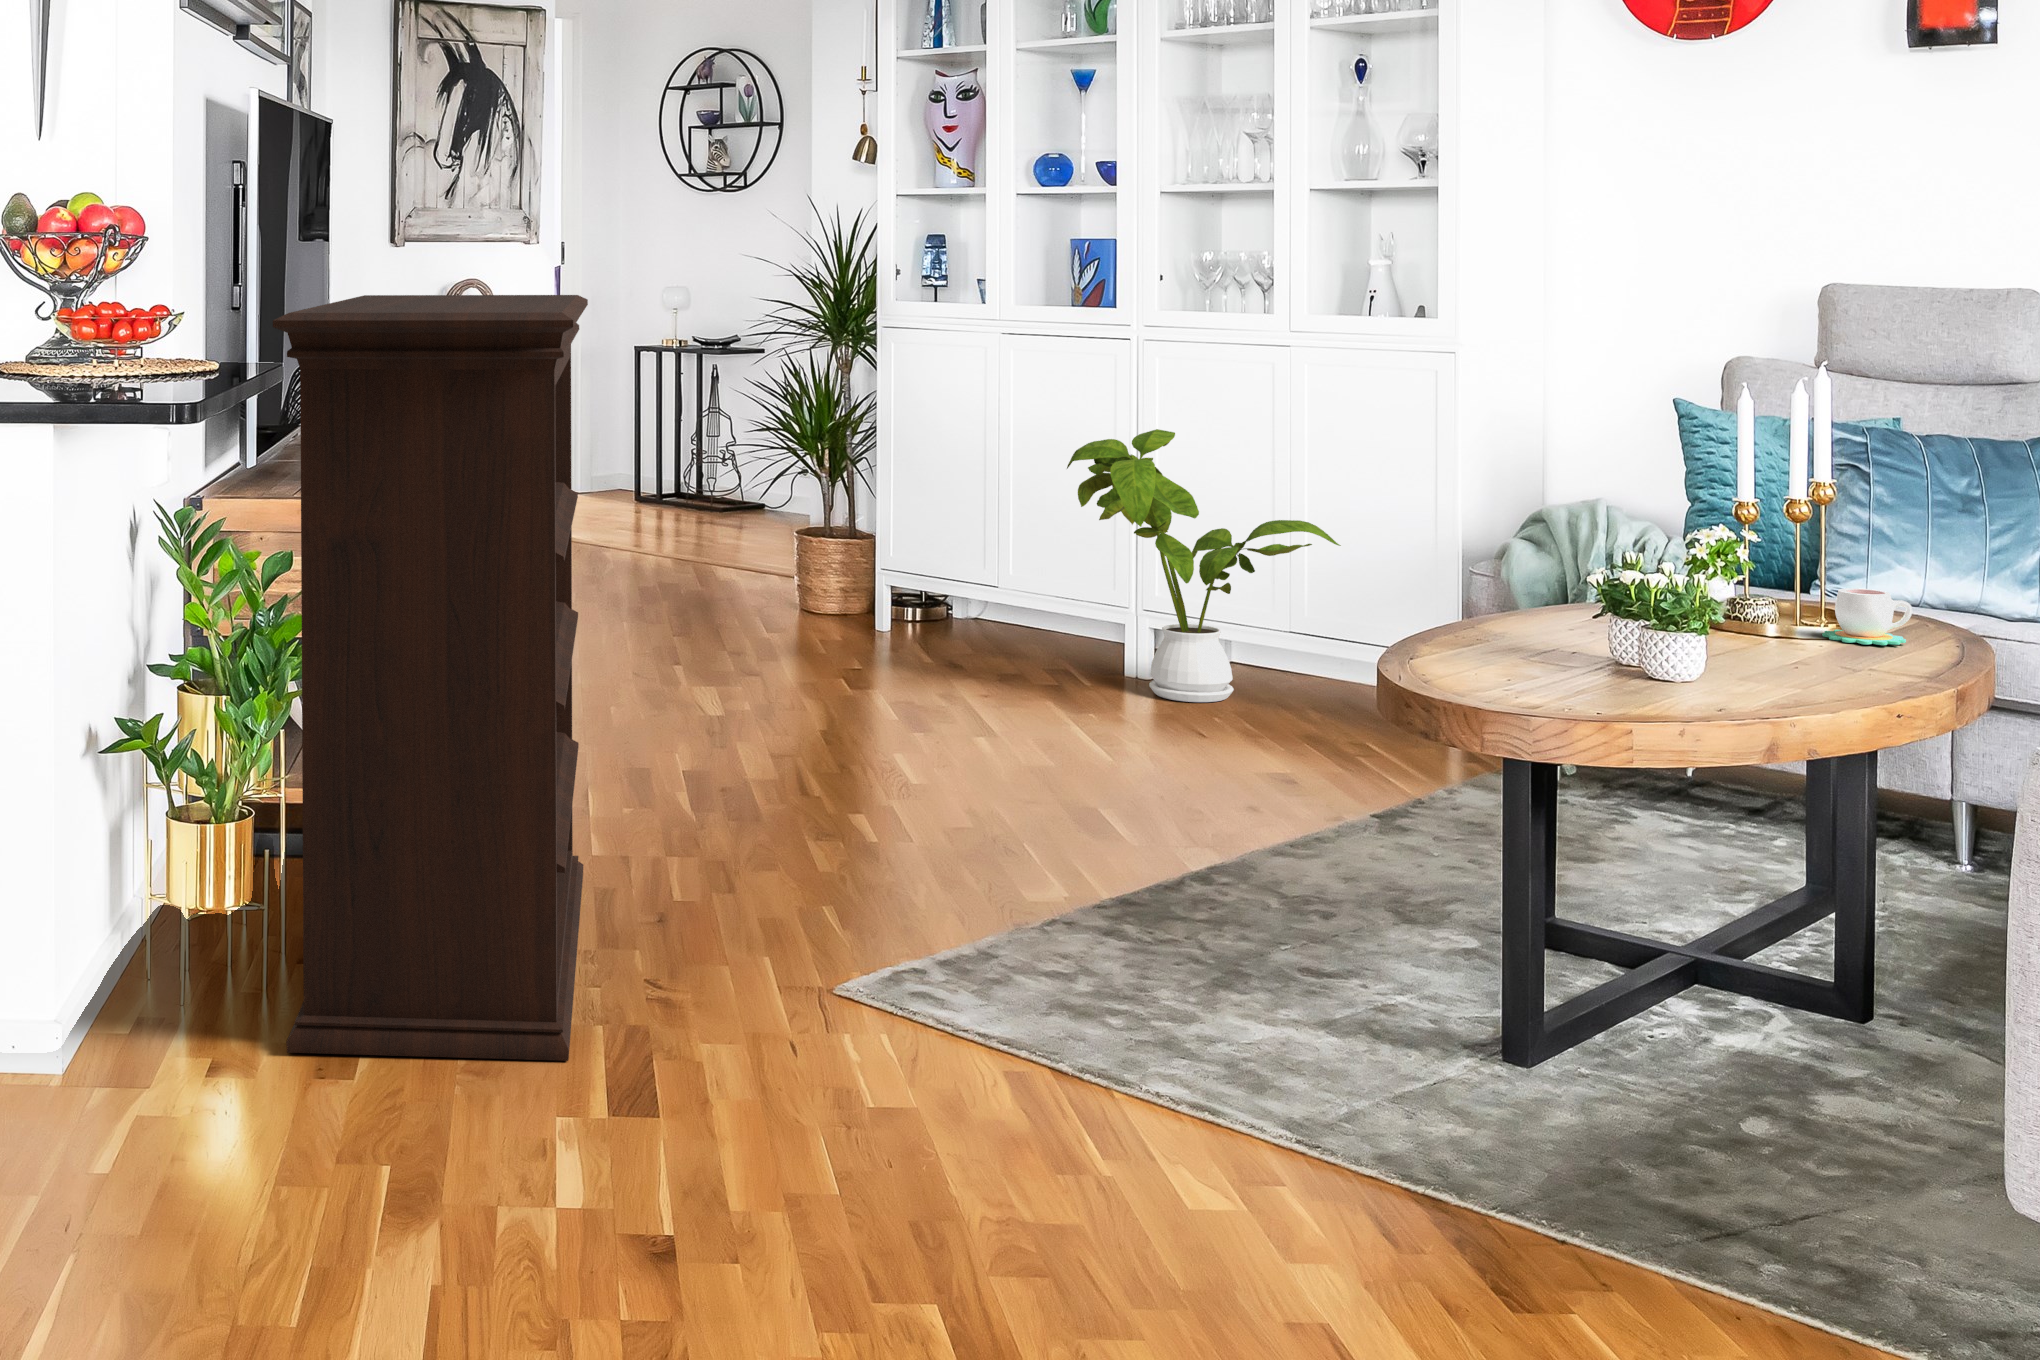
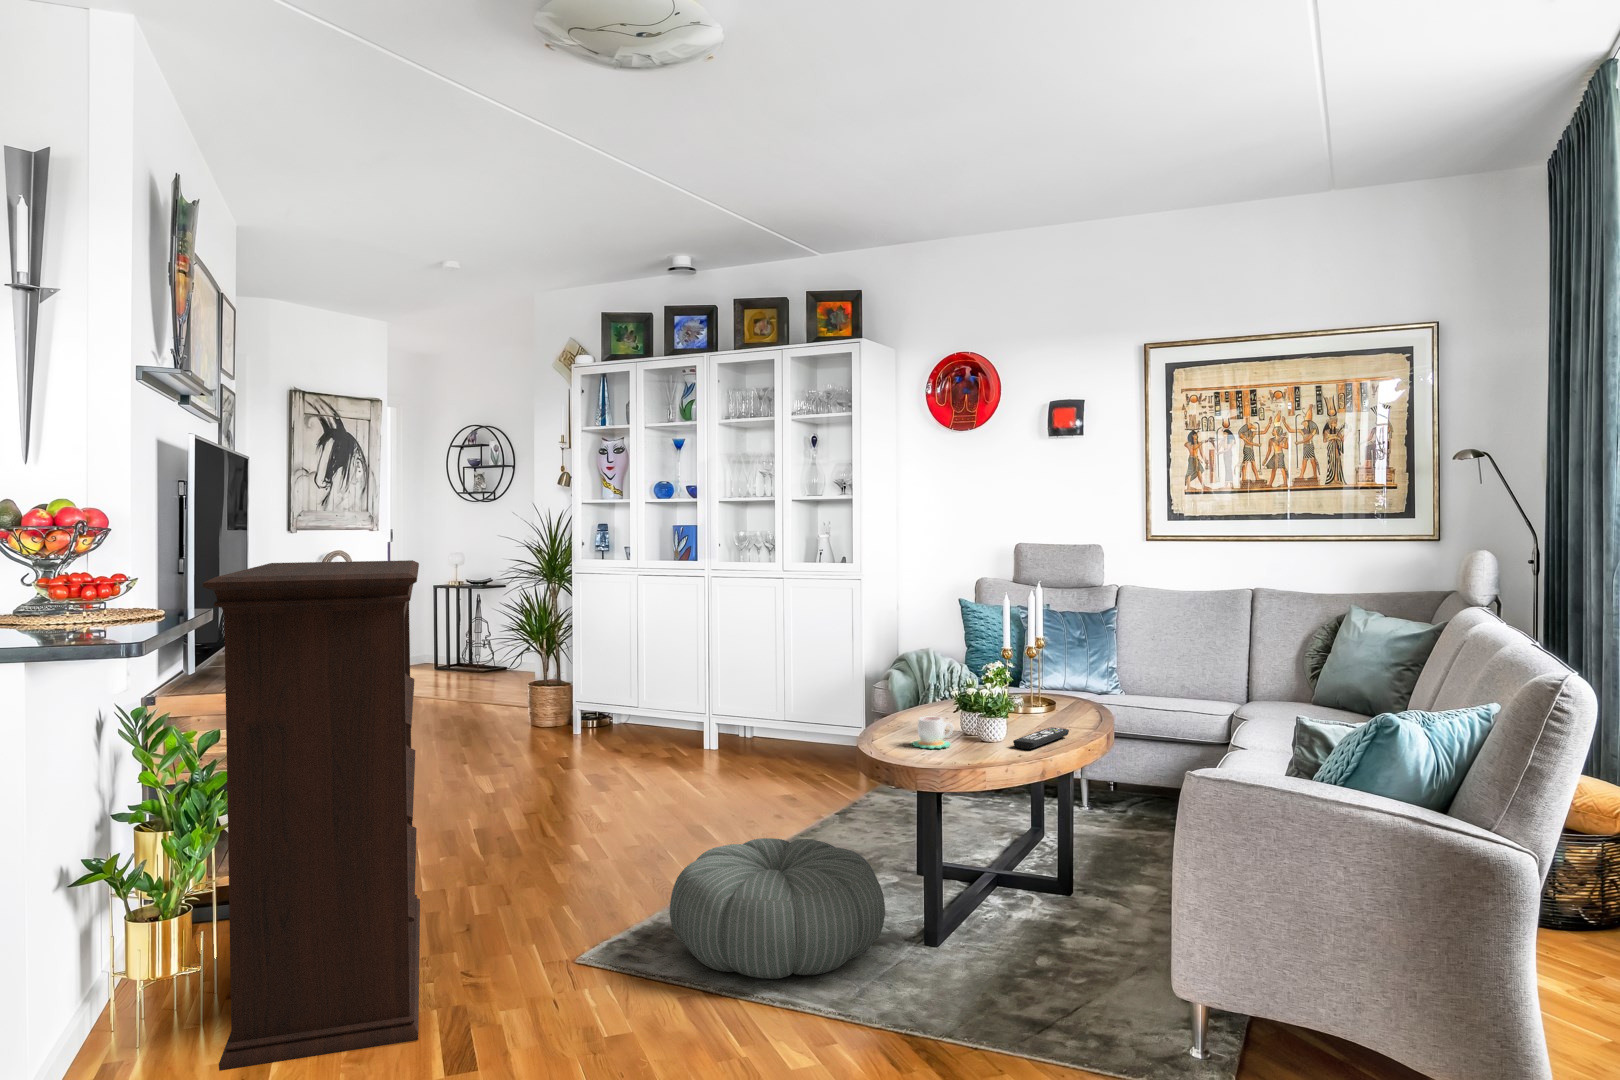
house plant: present [1067,429,1341,702] -> none [677,623,809,760]
mug: present [1822,588,1912,645] -> present [912,717,954,749]
remote control: none [1710,661,1855,697] -> present [1013,727,1069,749]
pouf: none [997,823,1416,1073] -> present [670,838,885,979]

